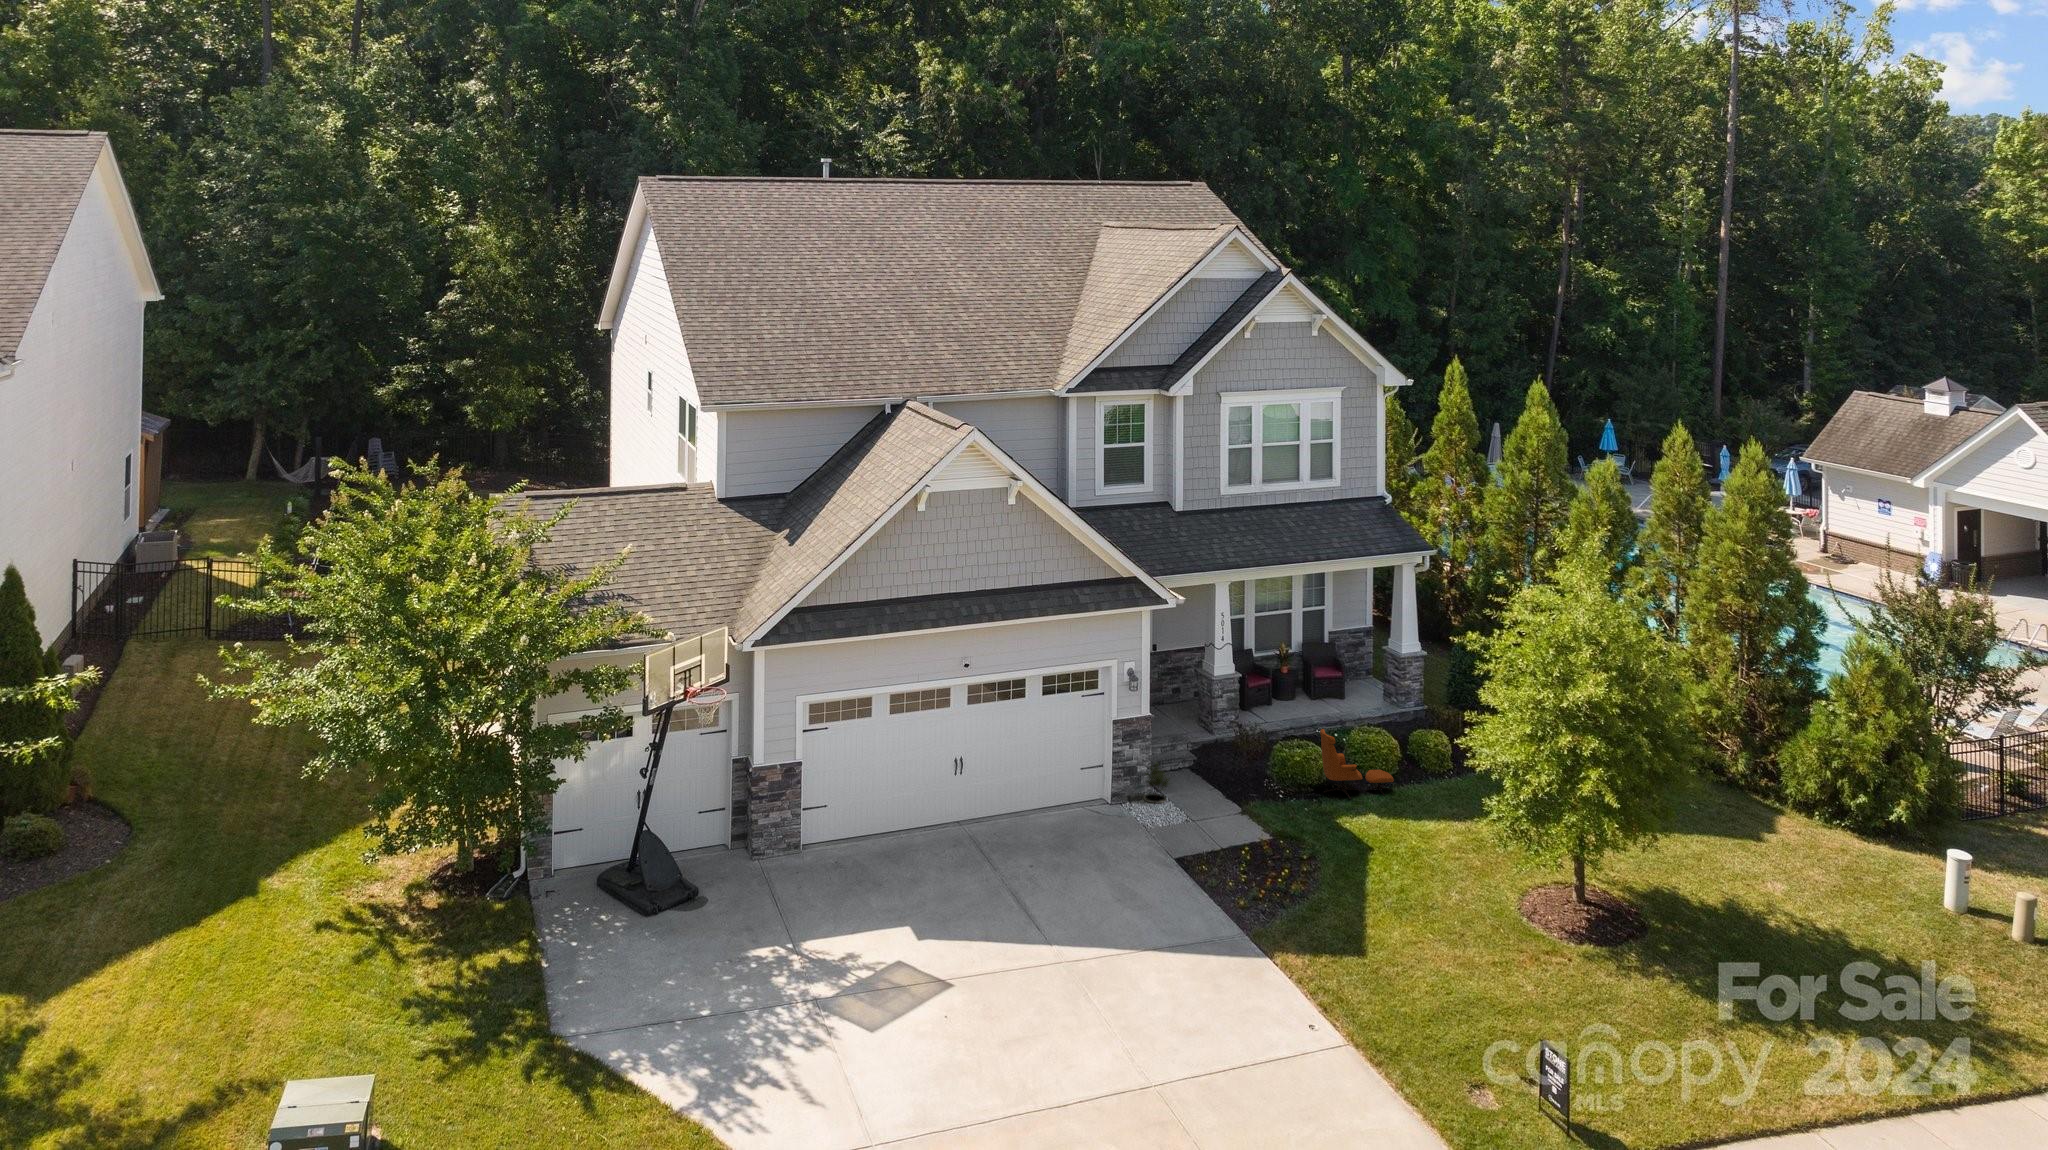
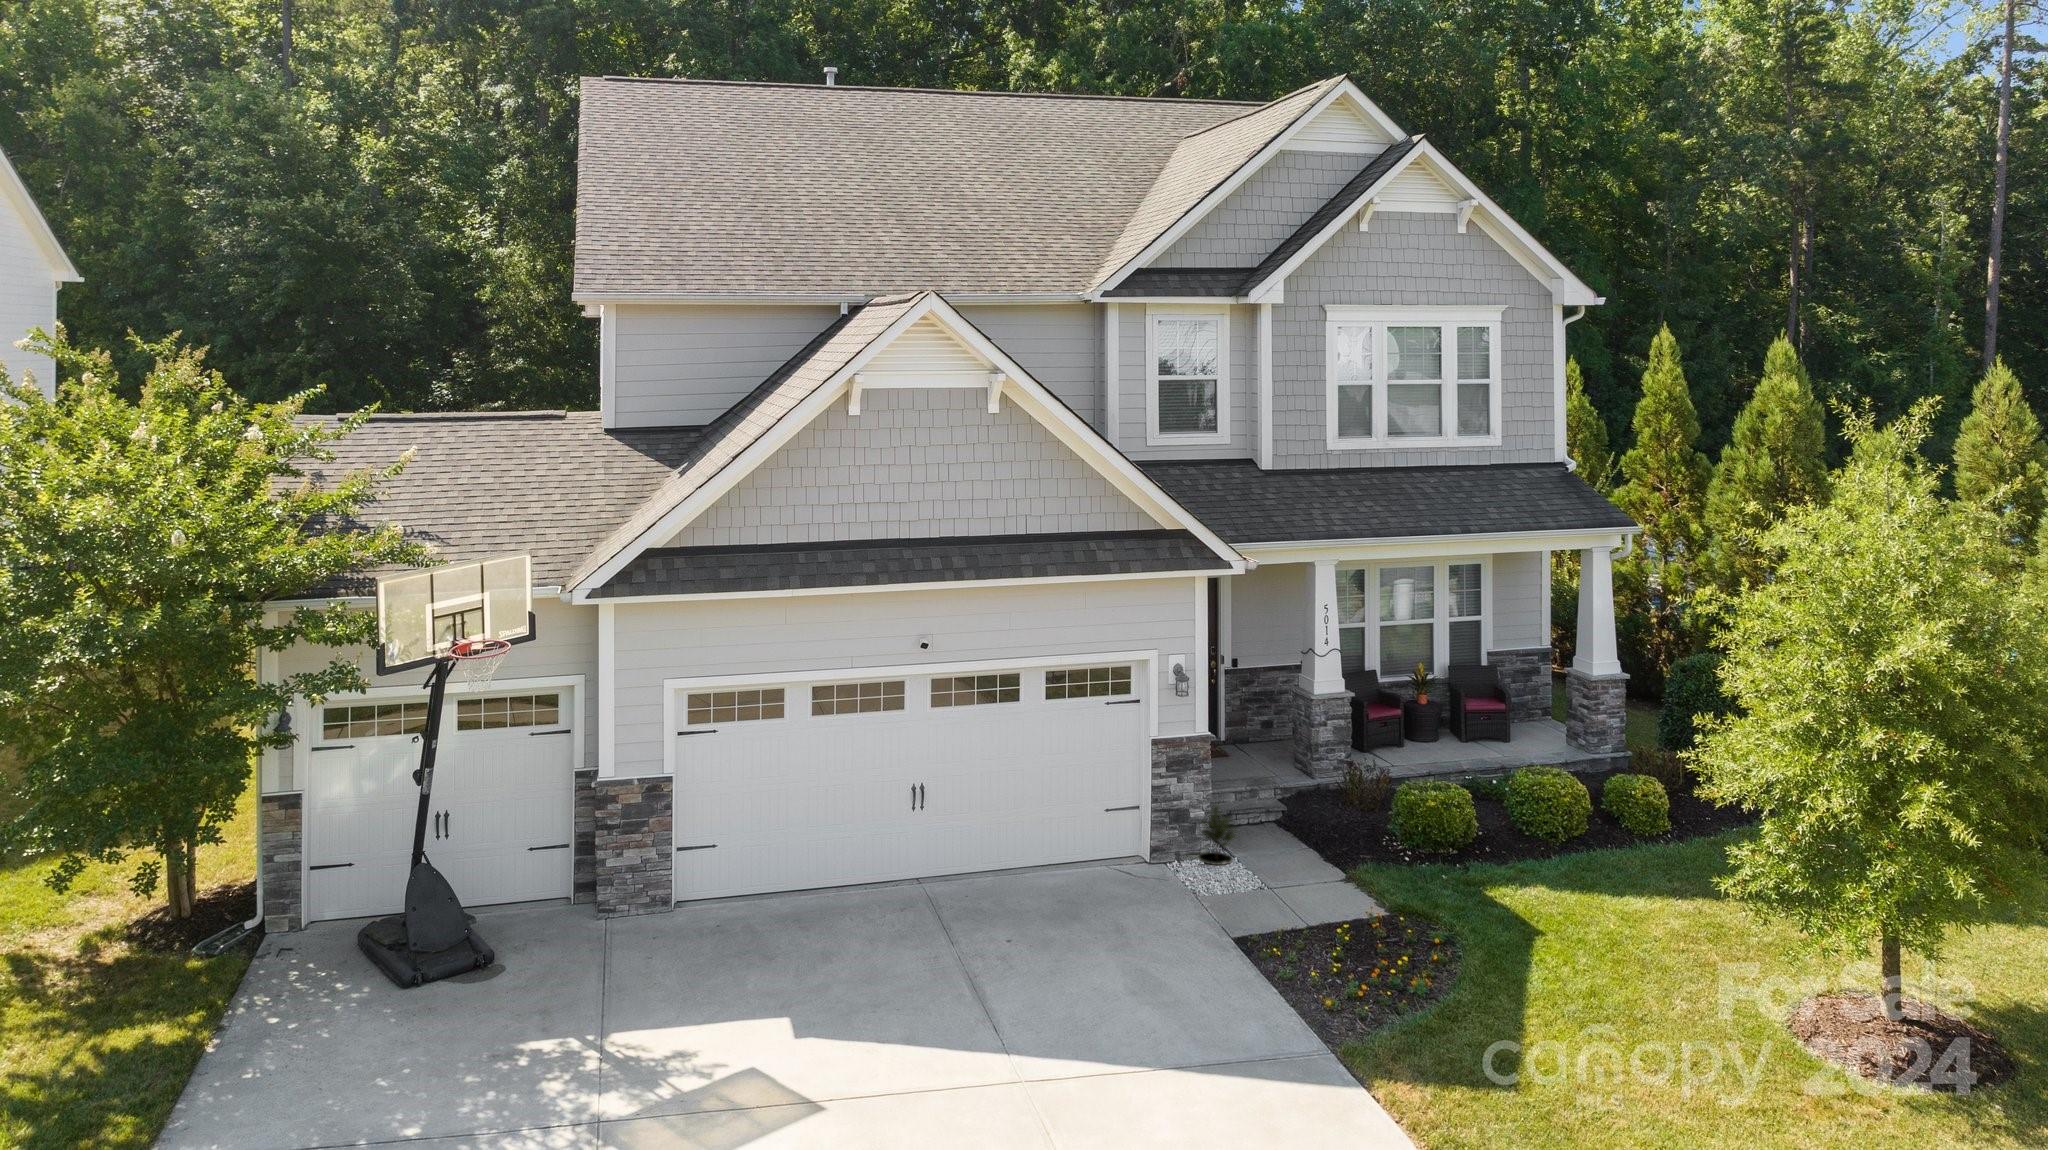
lounge chair: present [1320,729,1394,799] -> none [1466,761,1580,868]

